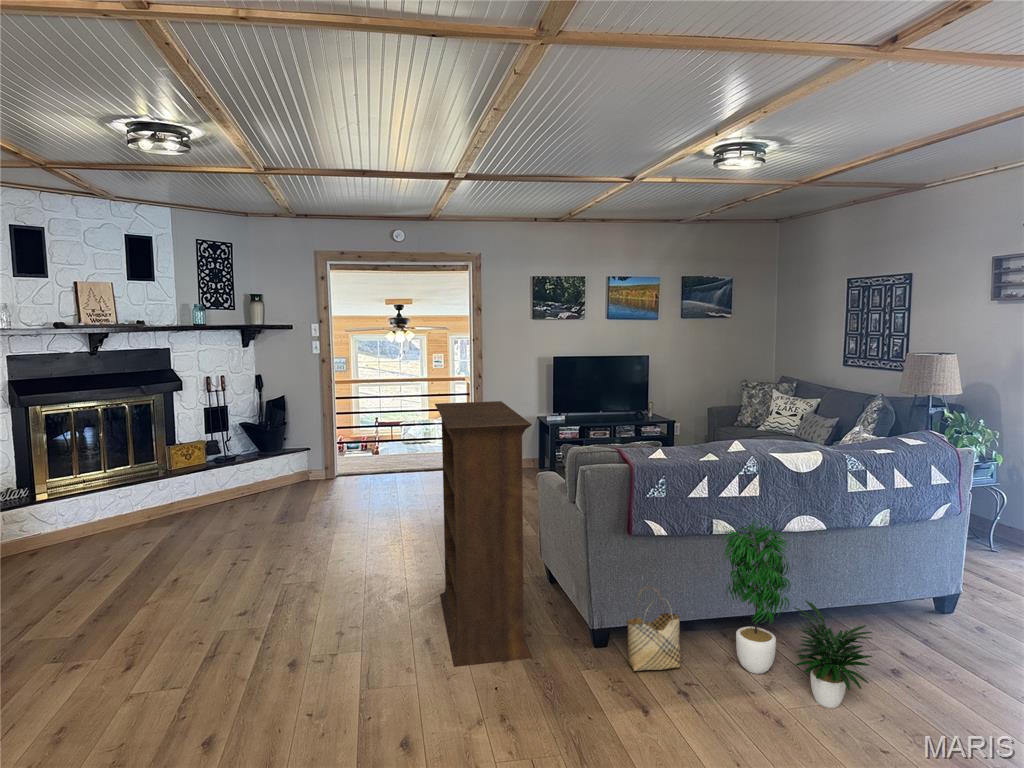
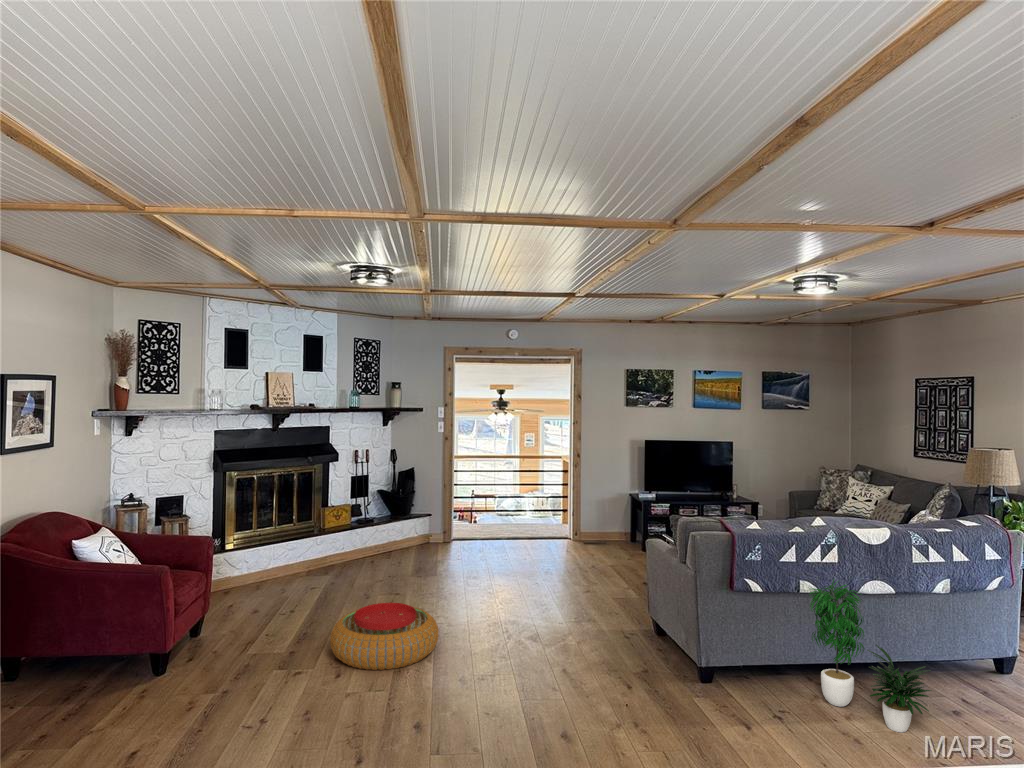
bookcase: present [435,401,533,667] -> none [569,480,657,688]
pouf: none [113,566,268,660] -> present [330,603,439,670]
woven basket: present [627,586,681,671] -> none [731,631,776,698]

